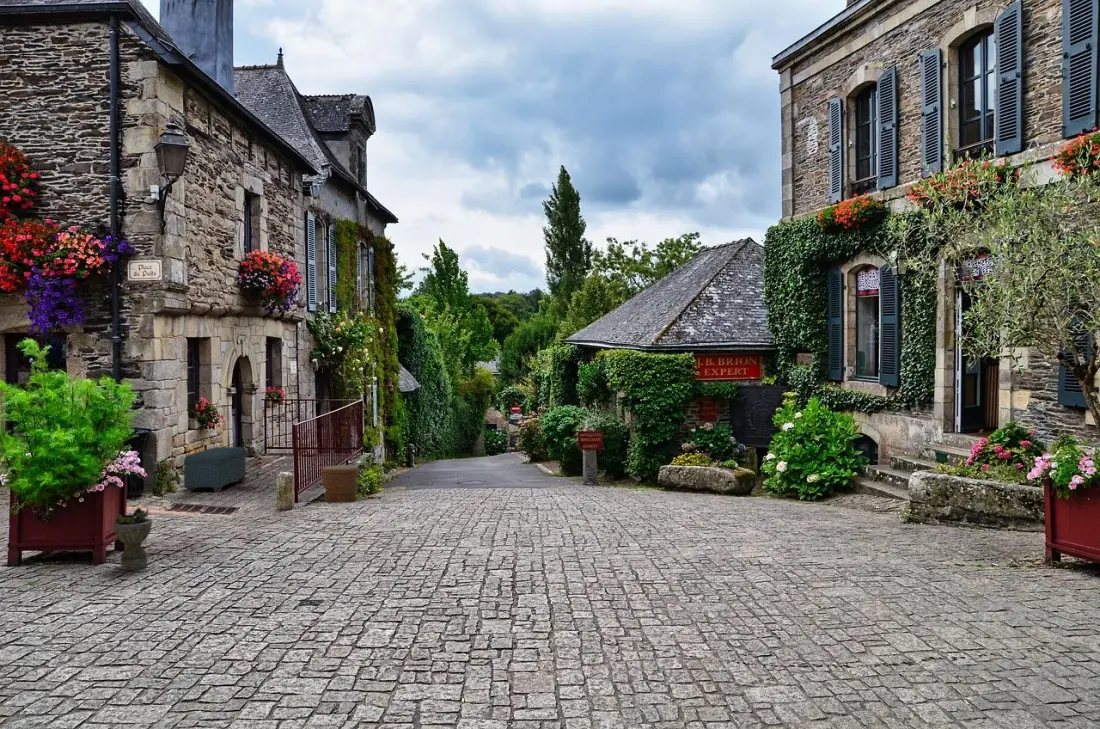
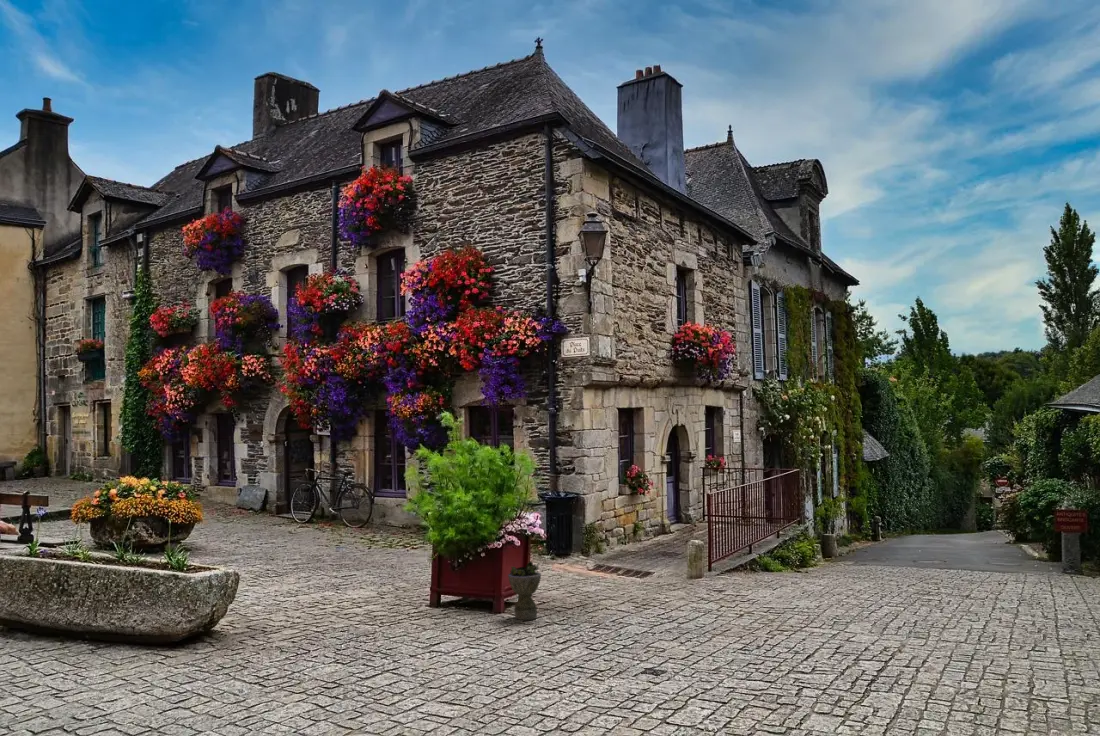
bench: present [184,447,246,493] -> none [614,513,675,557]
woven basket: present [322,465,358,503] -> none [743,537,782,577]

